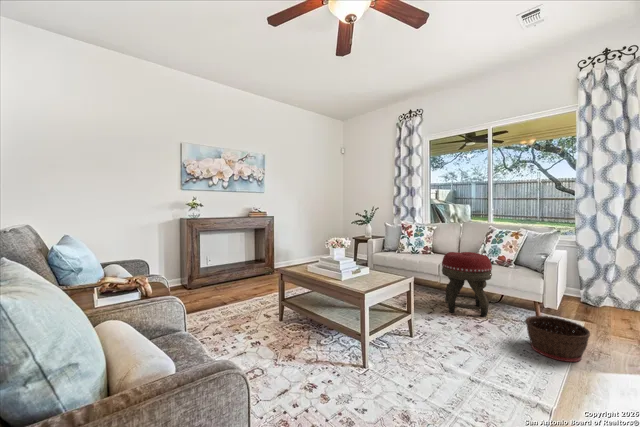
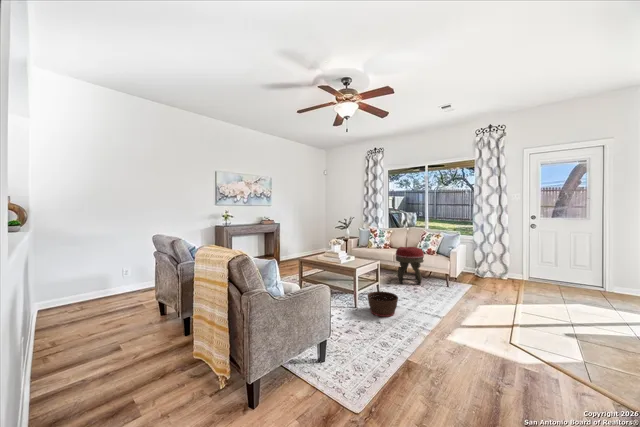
basket: present [526,316,590,362] -> present [368,291,398,317]

